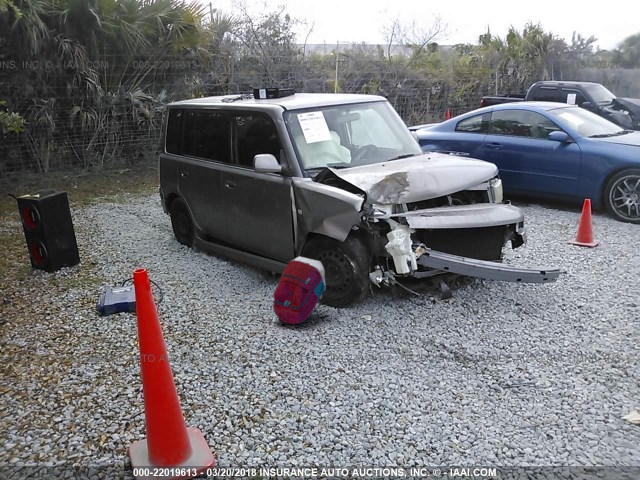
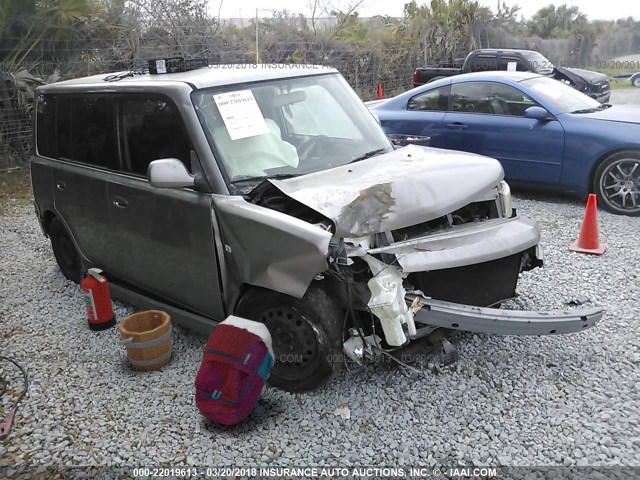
fire extinguisher: none [198,231,219,275] -> present [81,268,116,331]
bucket: none [223,258,259,297] -> present [117,310,172,371]

